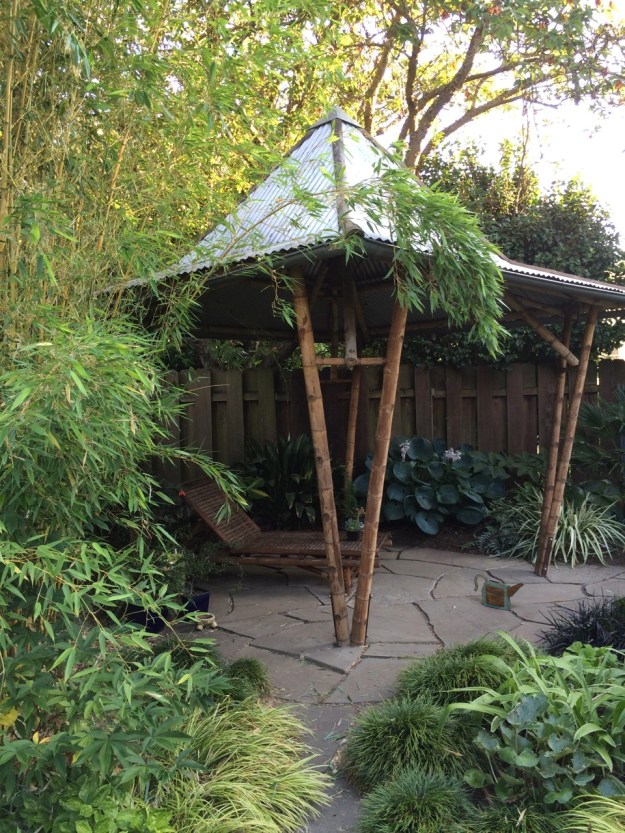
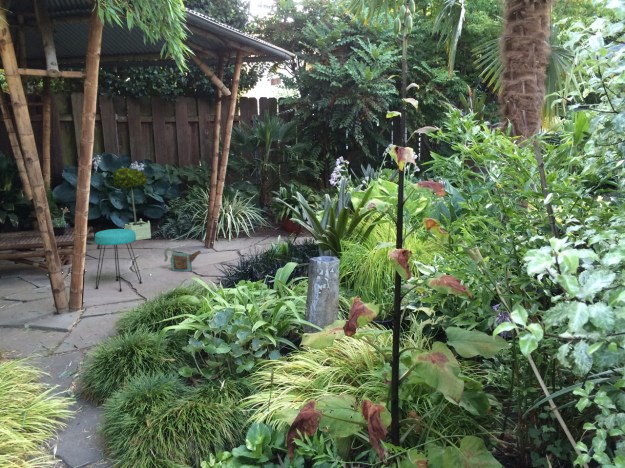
potted tree: none [421,456,464,552] -> present [113,167,151,240]
stool: none [384,543,441,627] -> present [95,229,142,291]

